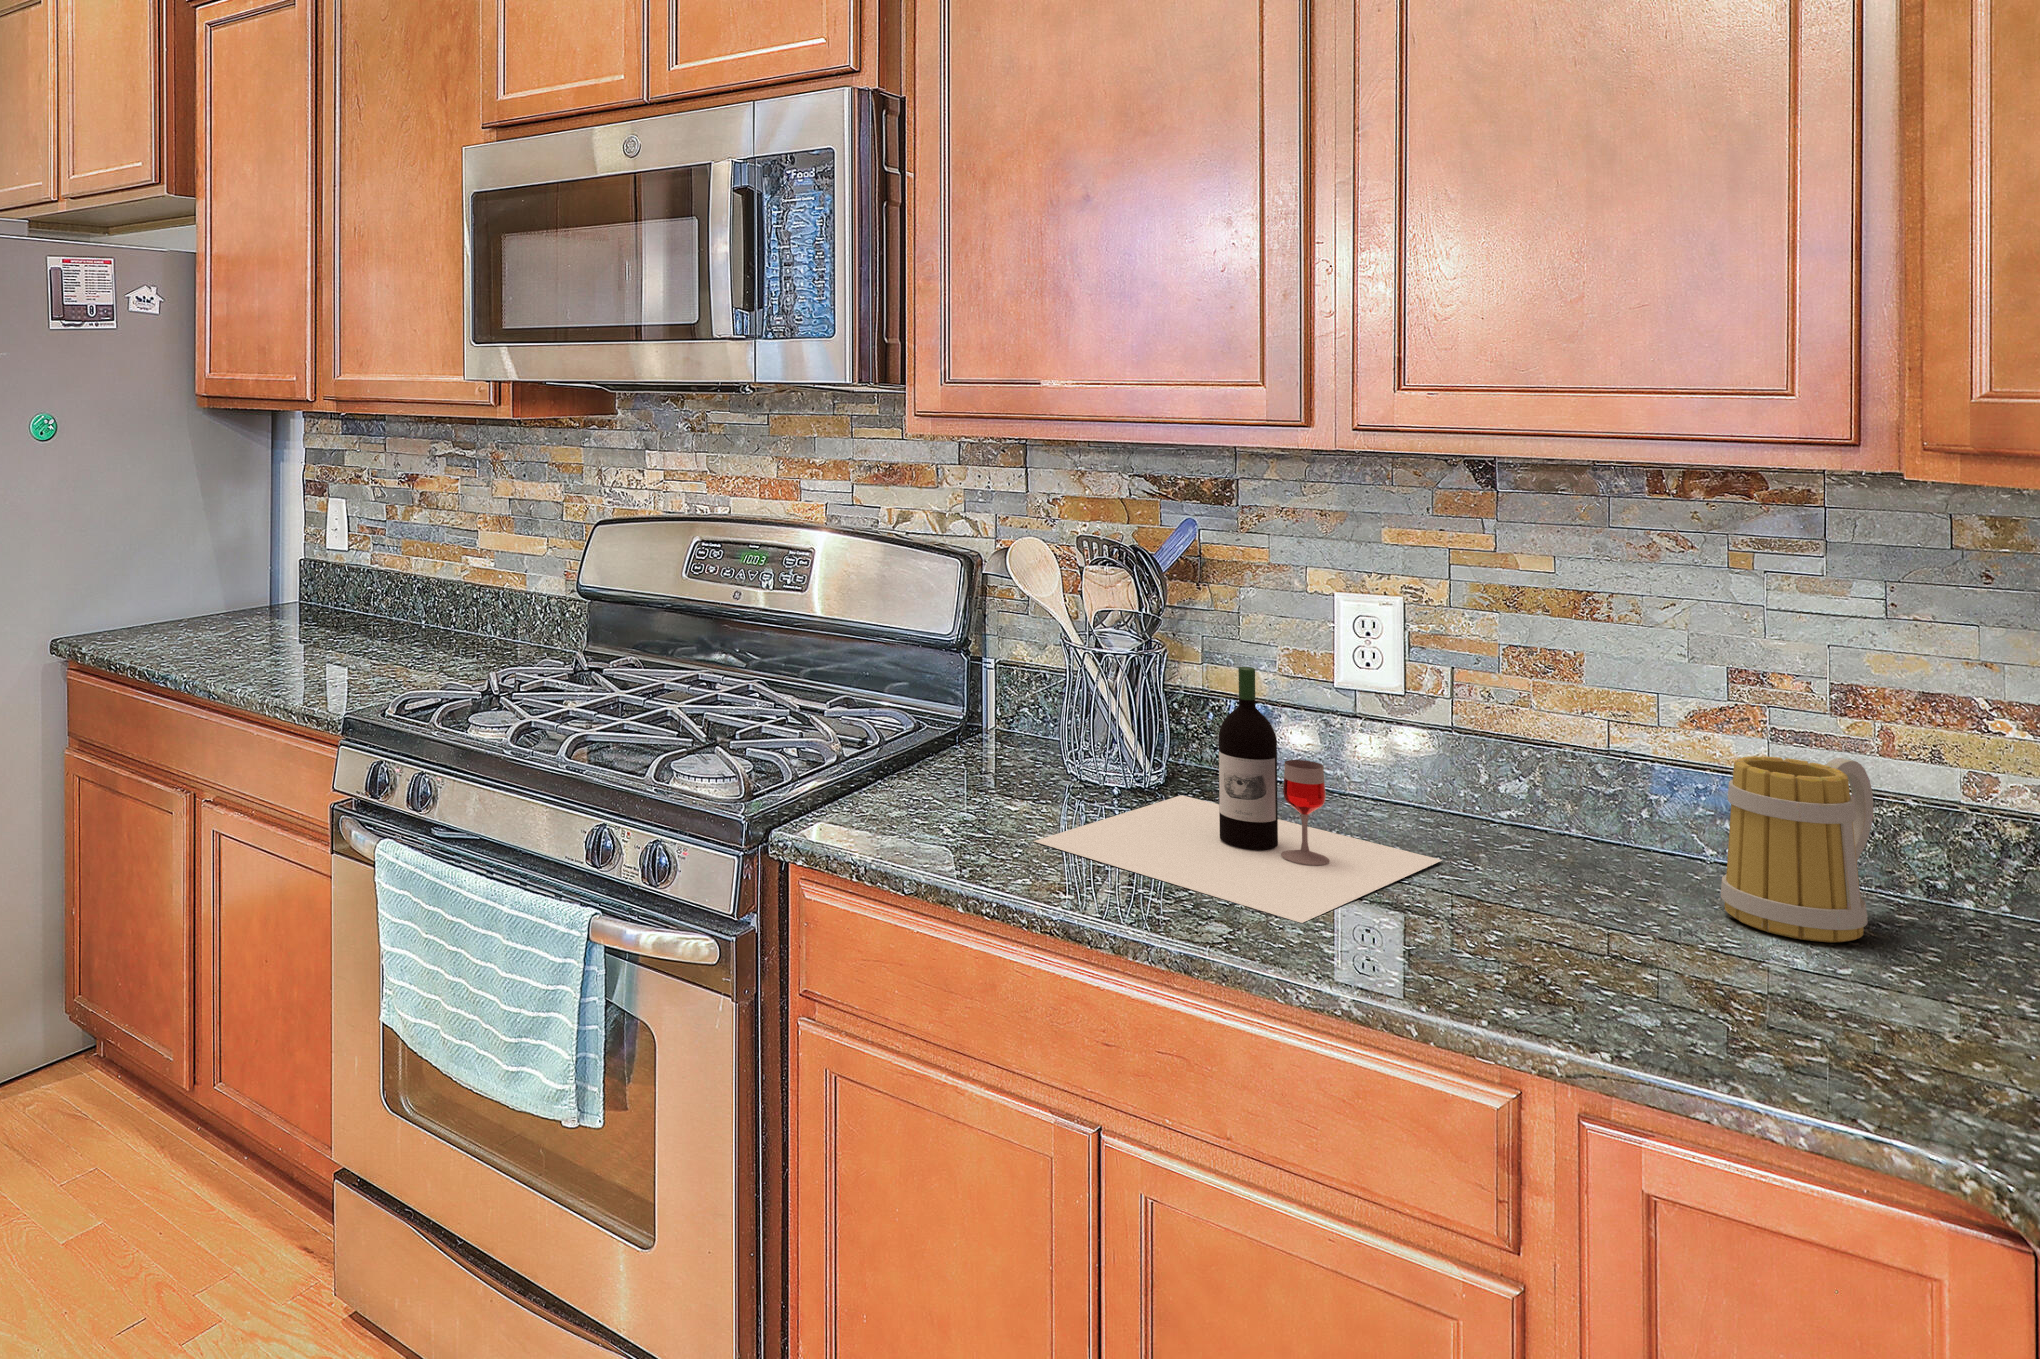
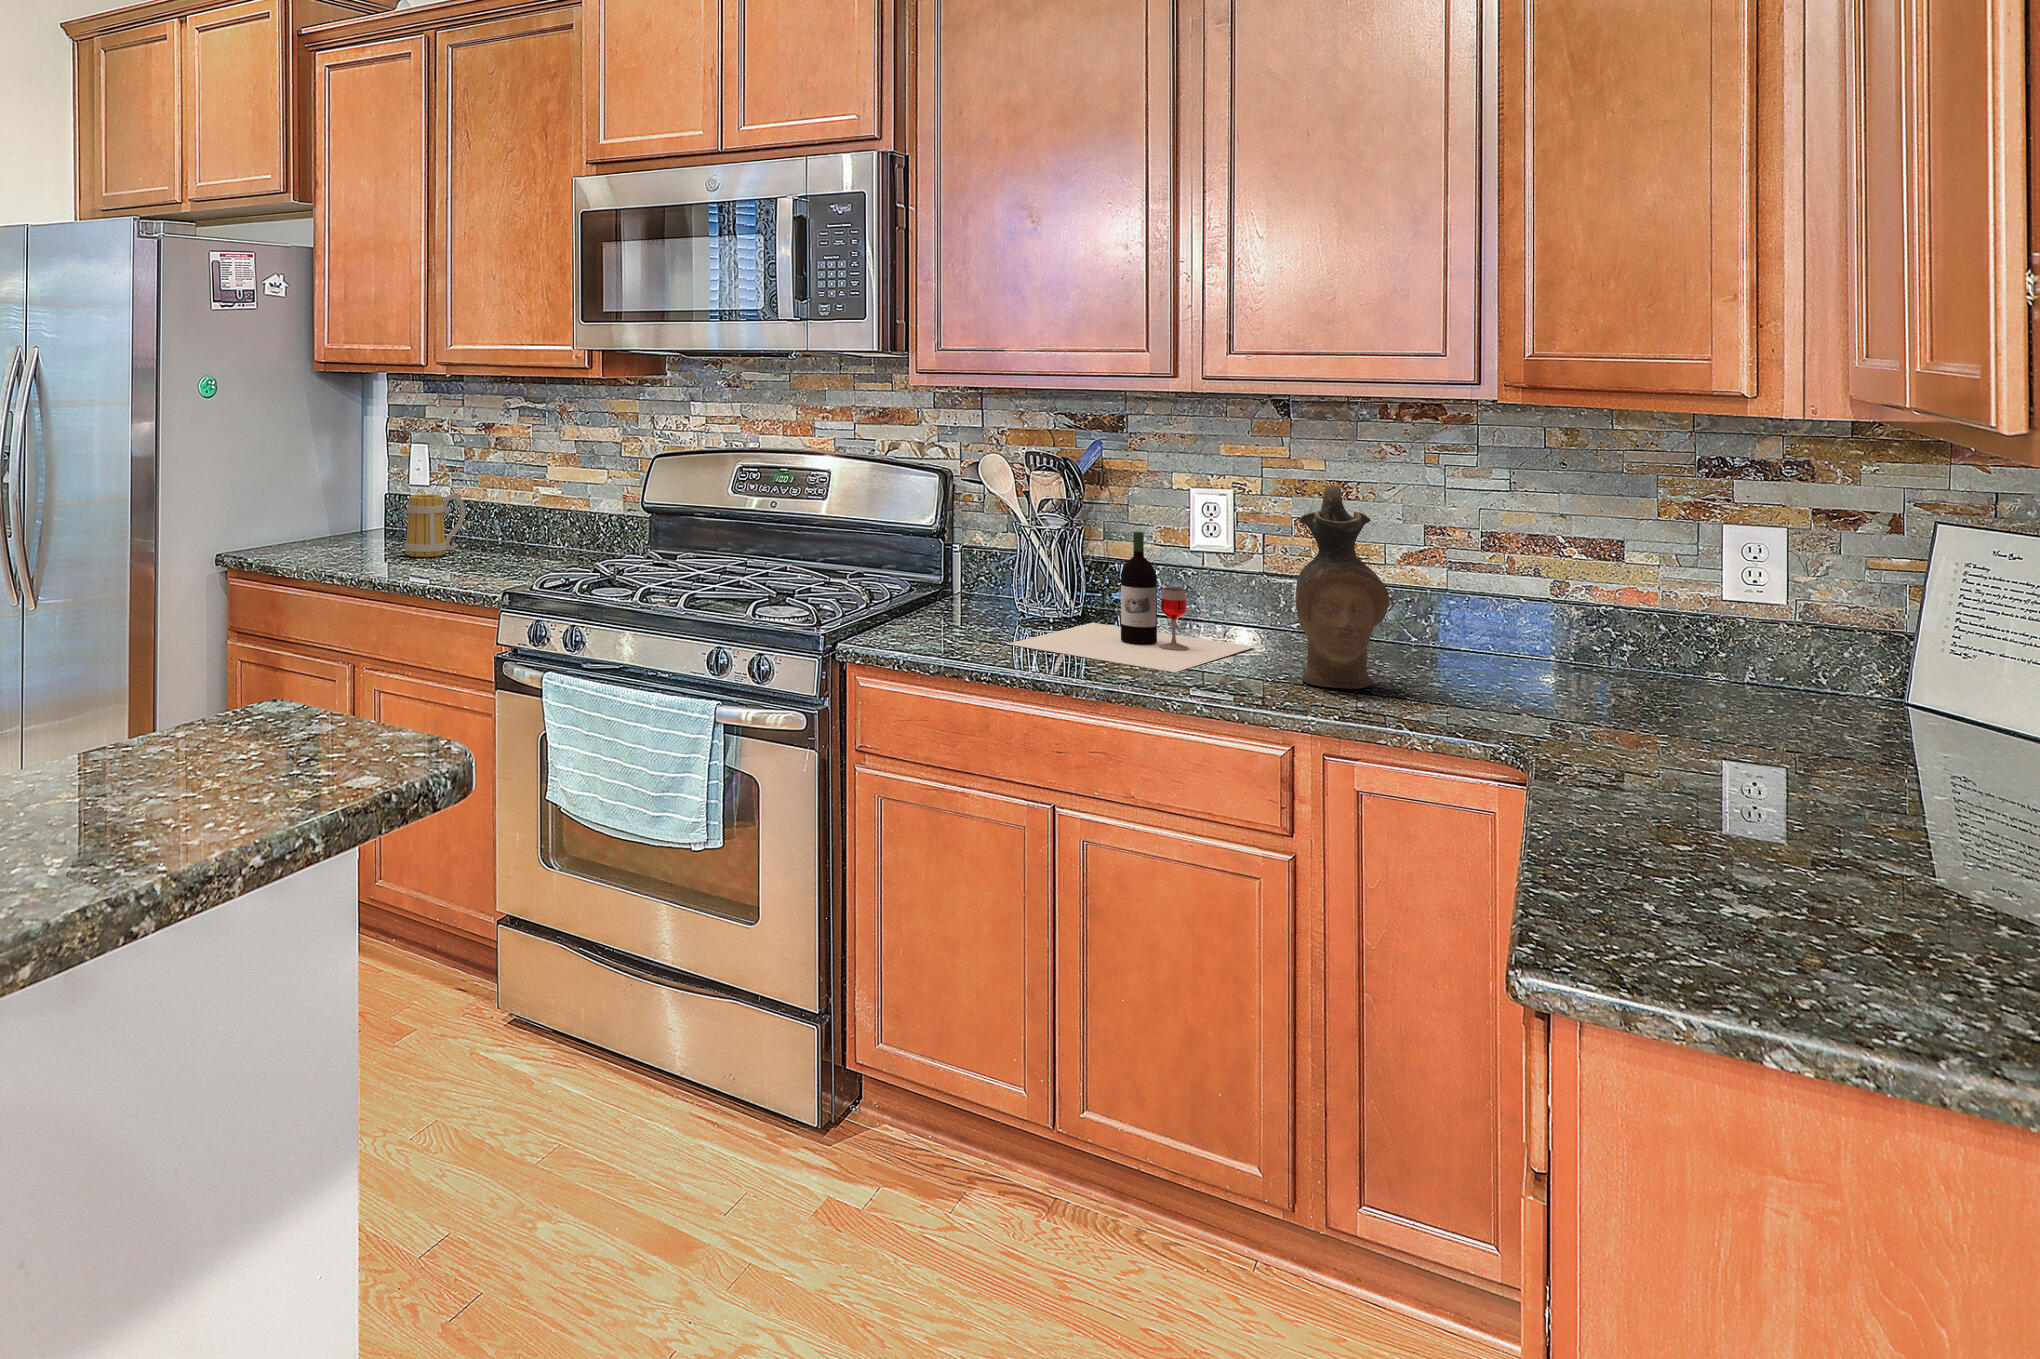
ceramic pitcher: none [1515,614,1693,984] -> present [1296,485,1389,688]
mug: present [1721,756,1873,942] -> present [405,494,465,557]

